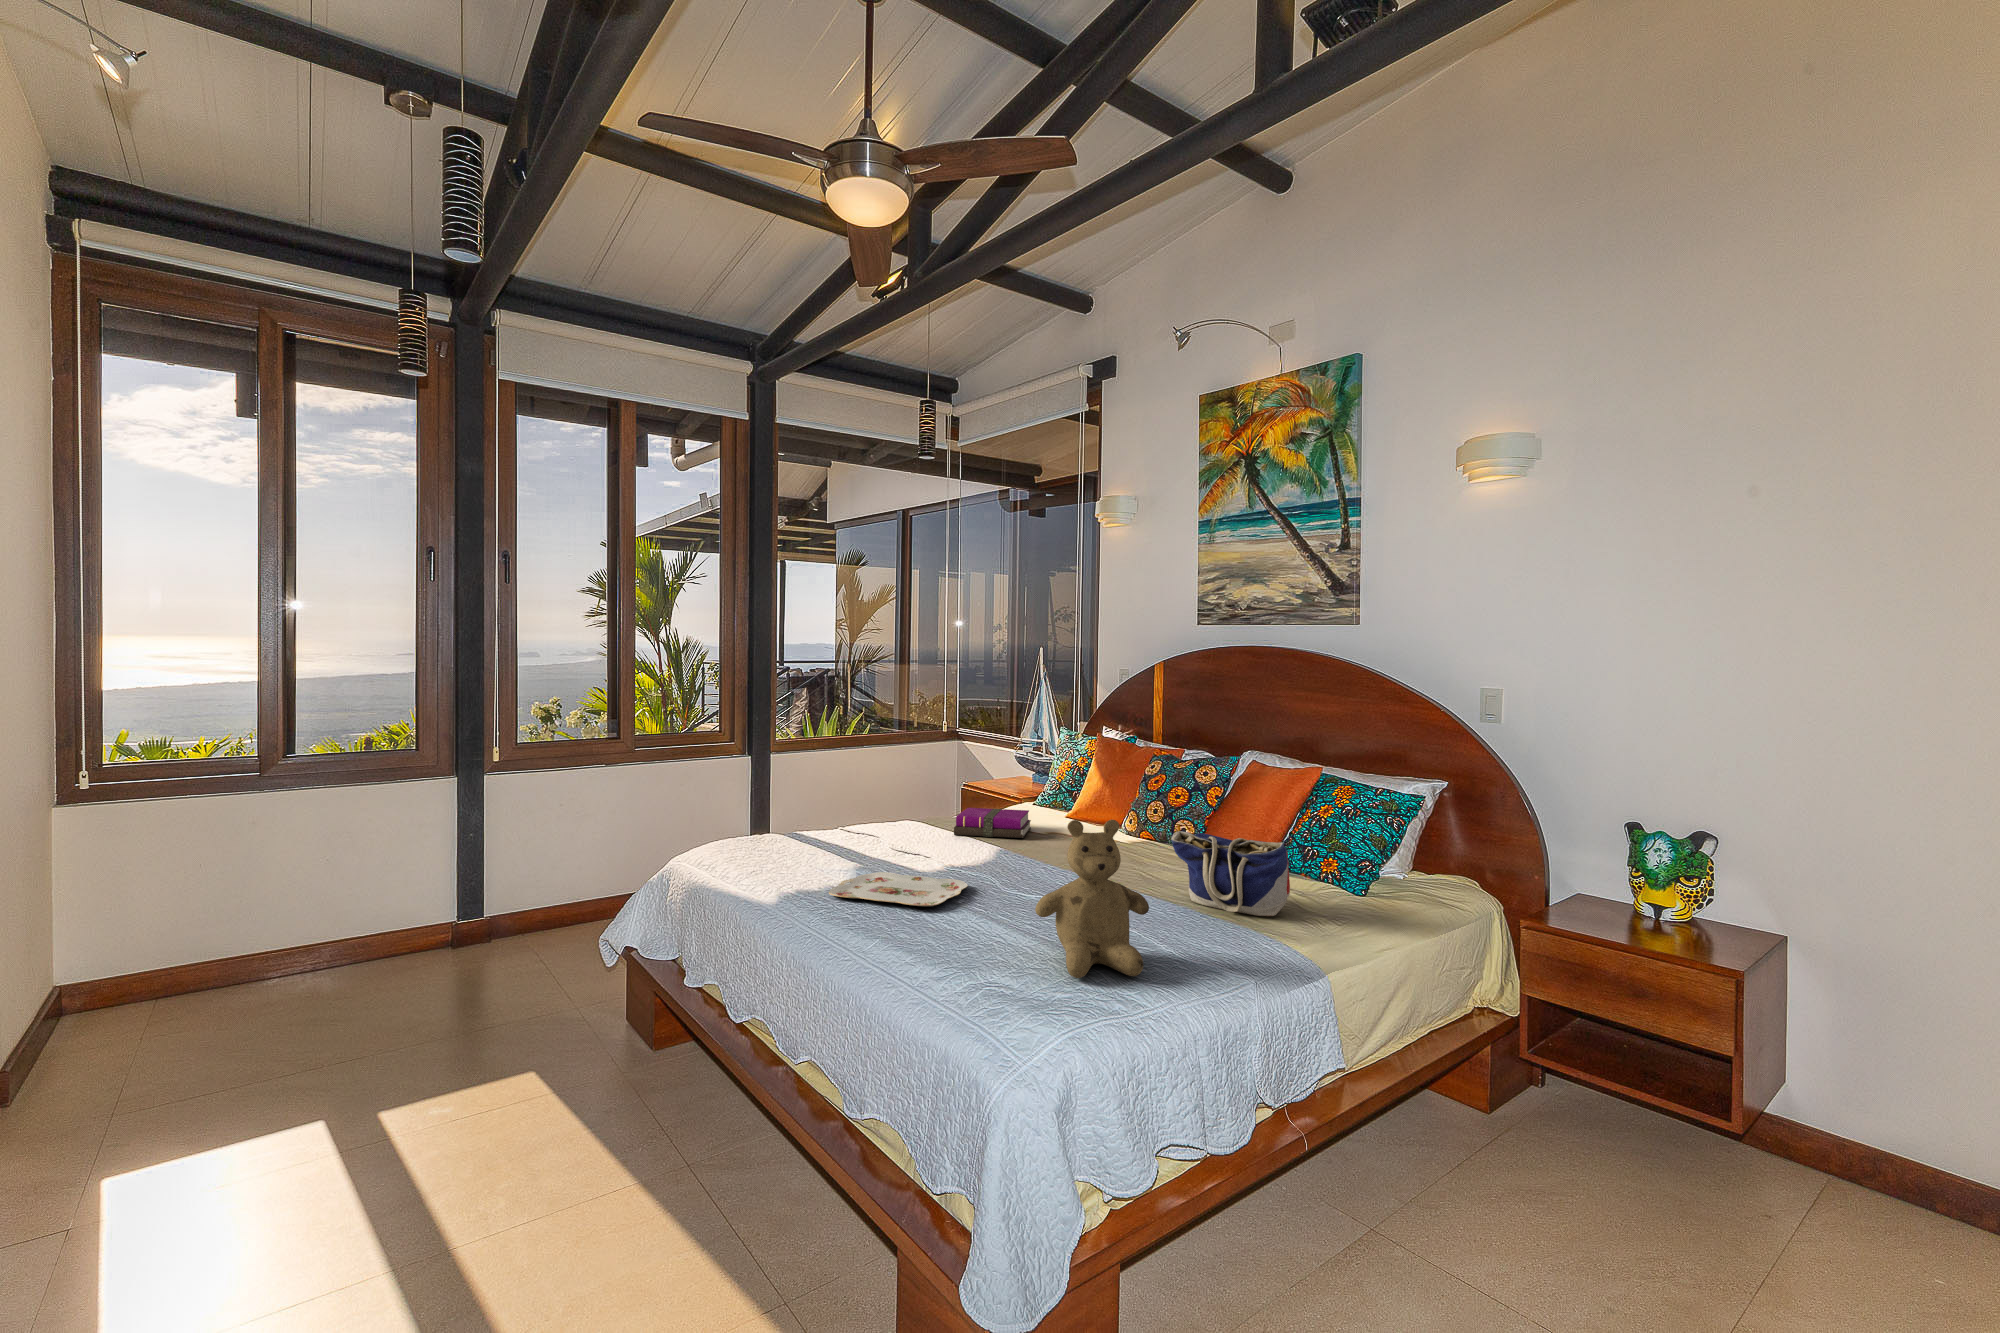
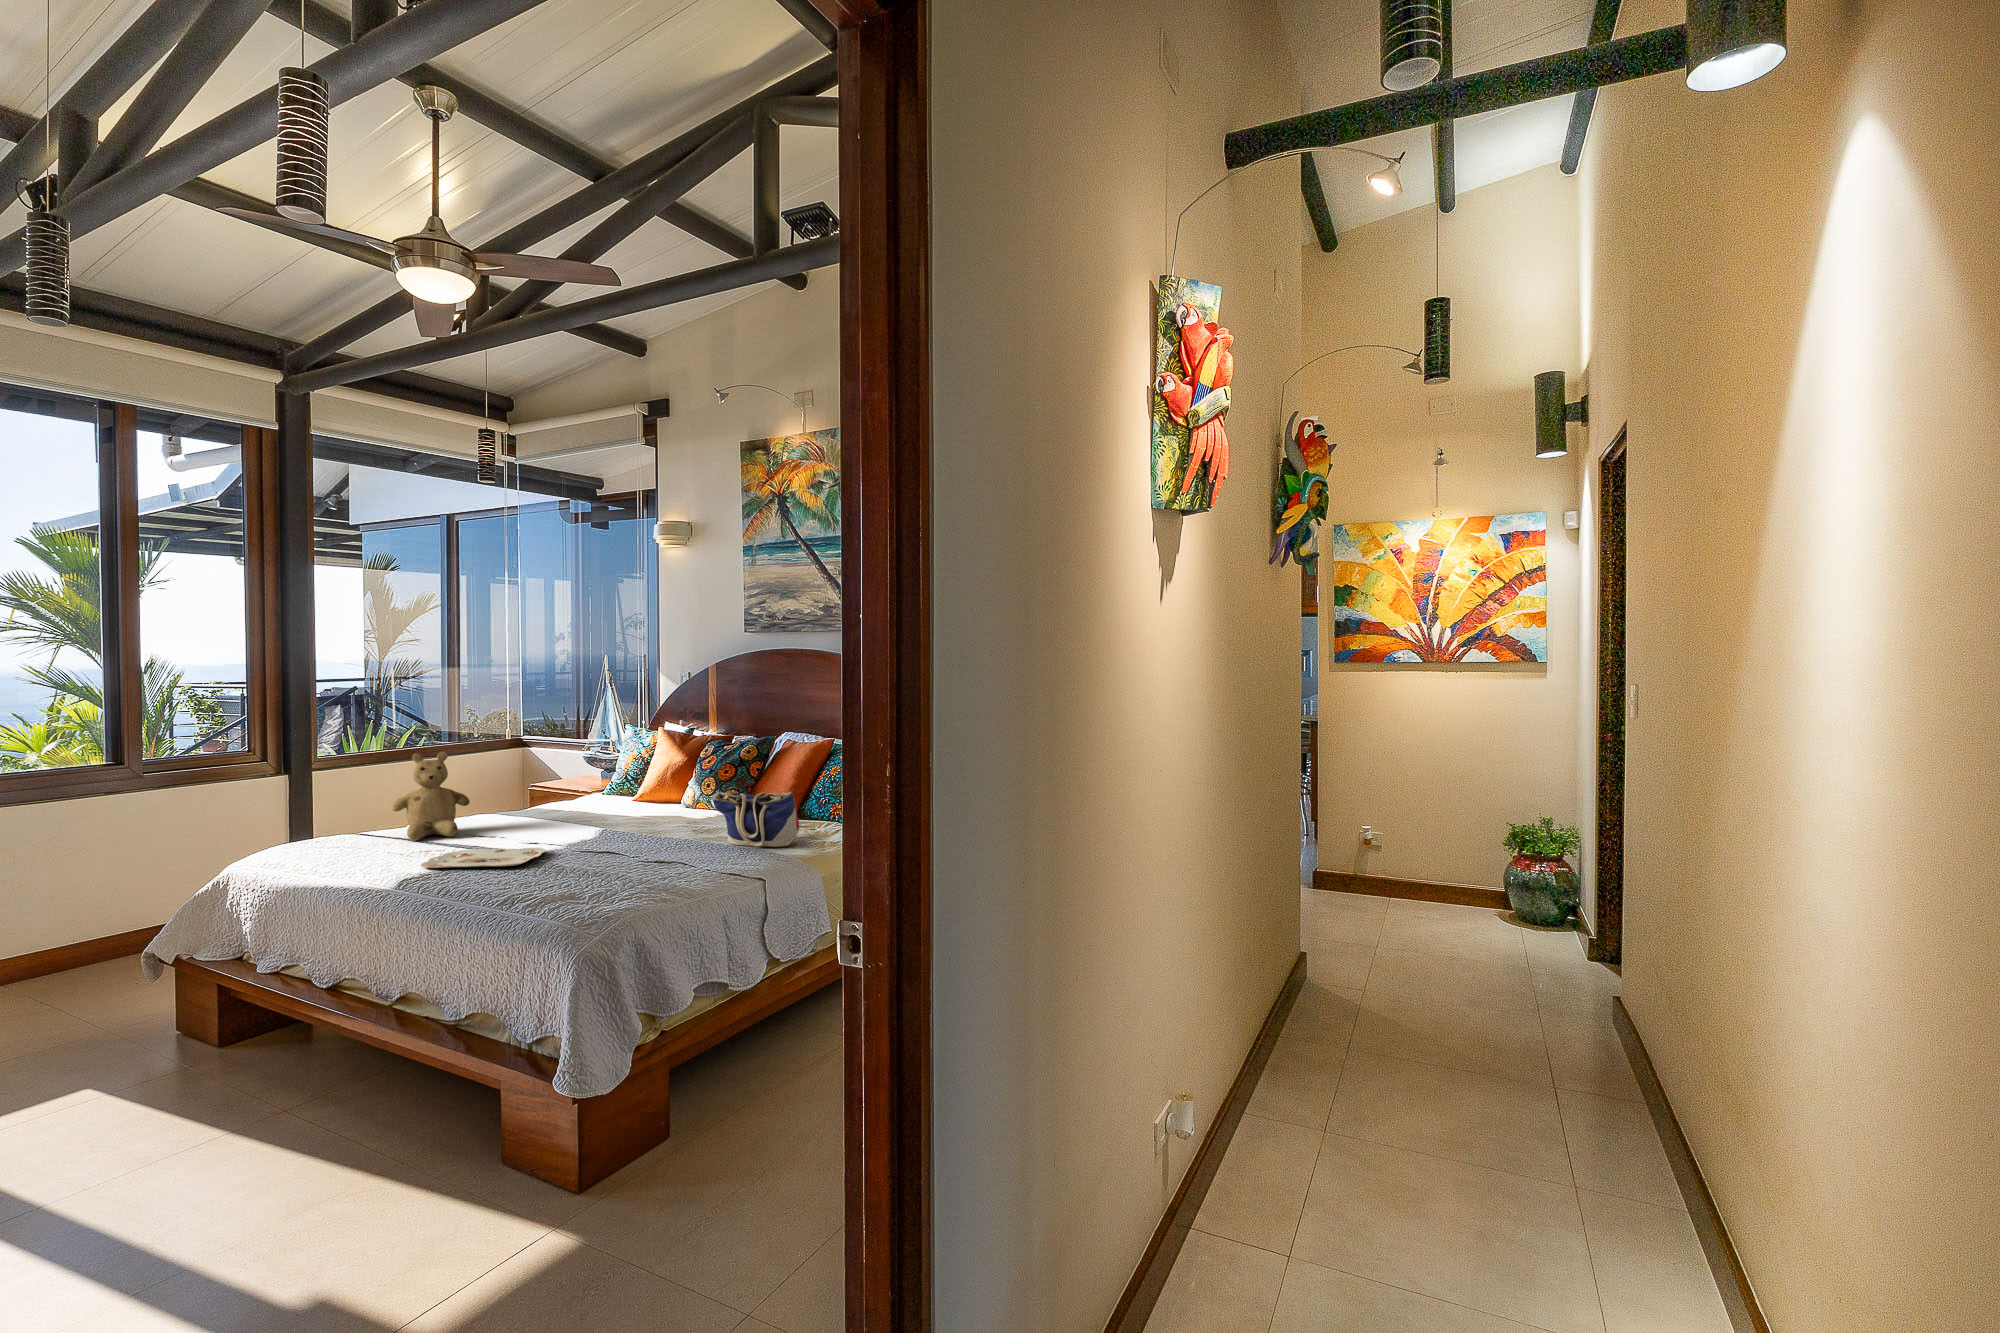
notebook: present [954,808,1031,838] -> none [528,796,600,821]
teddy bear: present [1035,820,1149,978] -> present [392,752,470,840]

